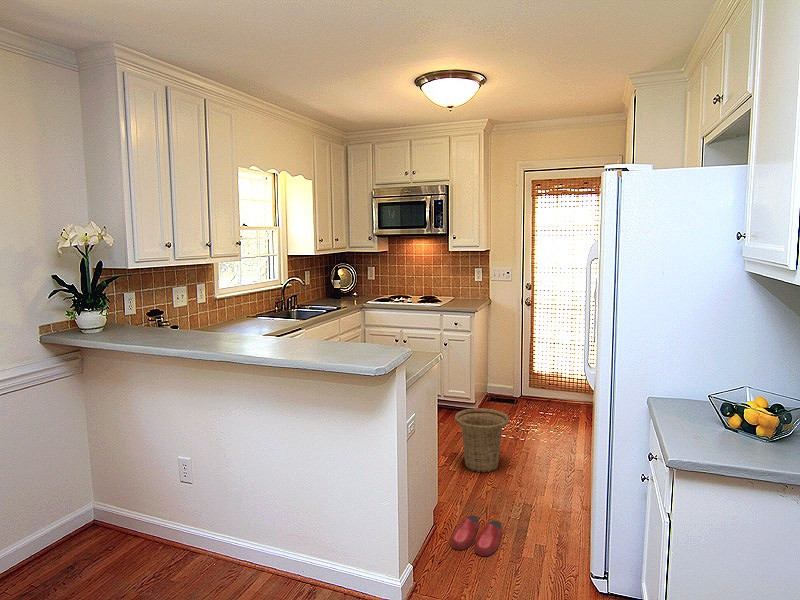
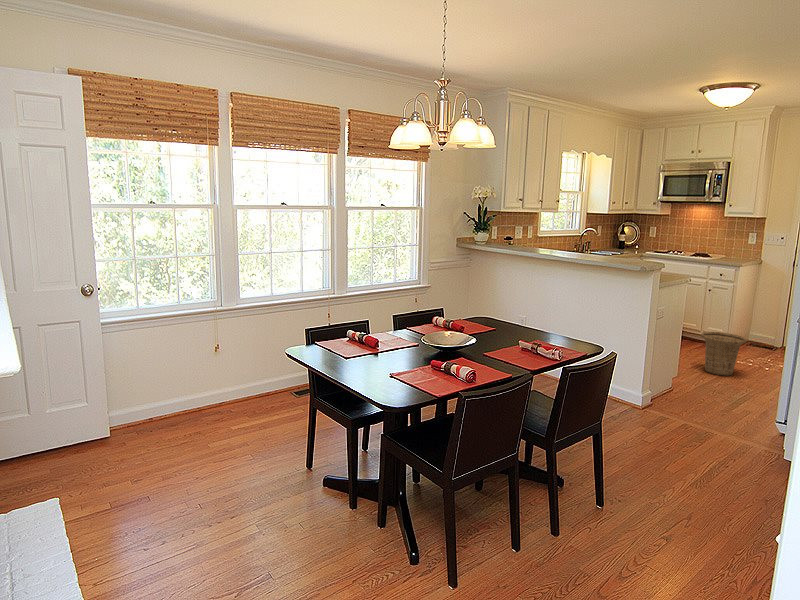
slippers: present [451,515,502,556] -> none [678,385,719,403]

